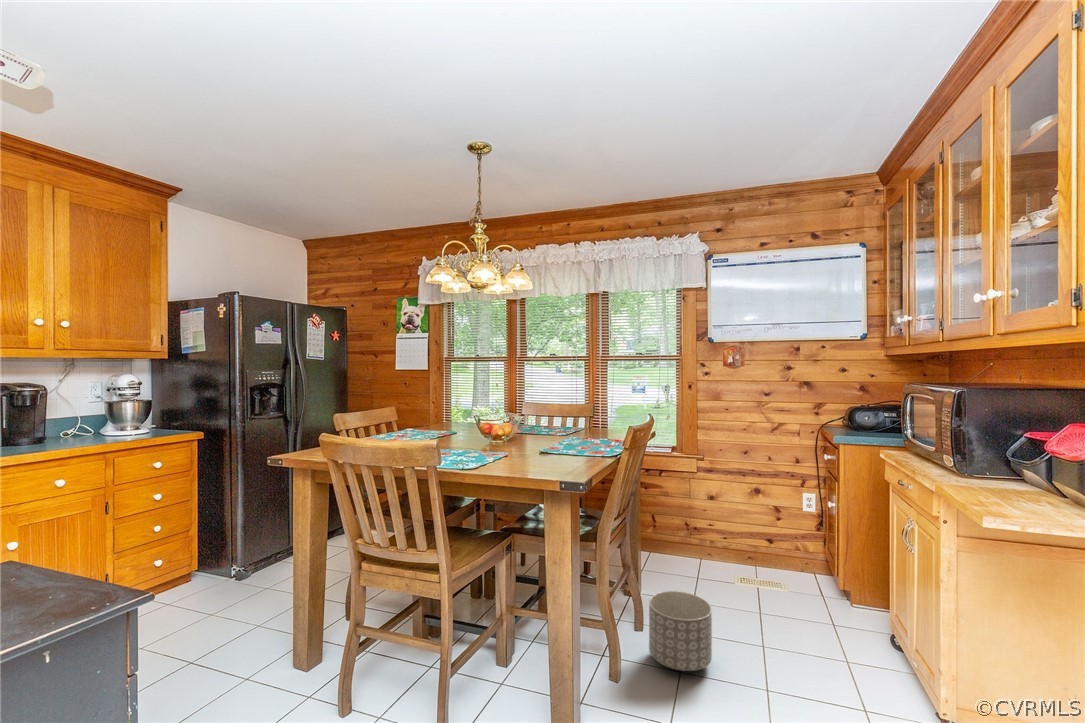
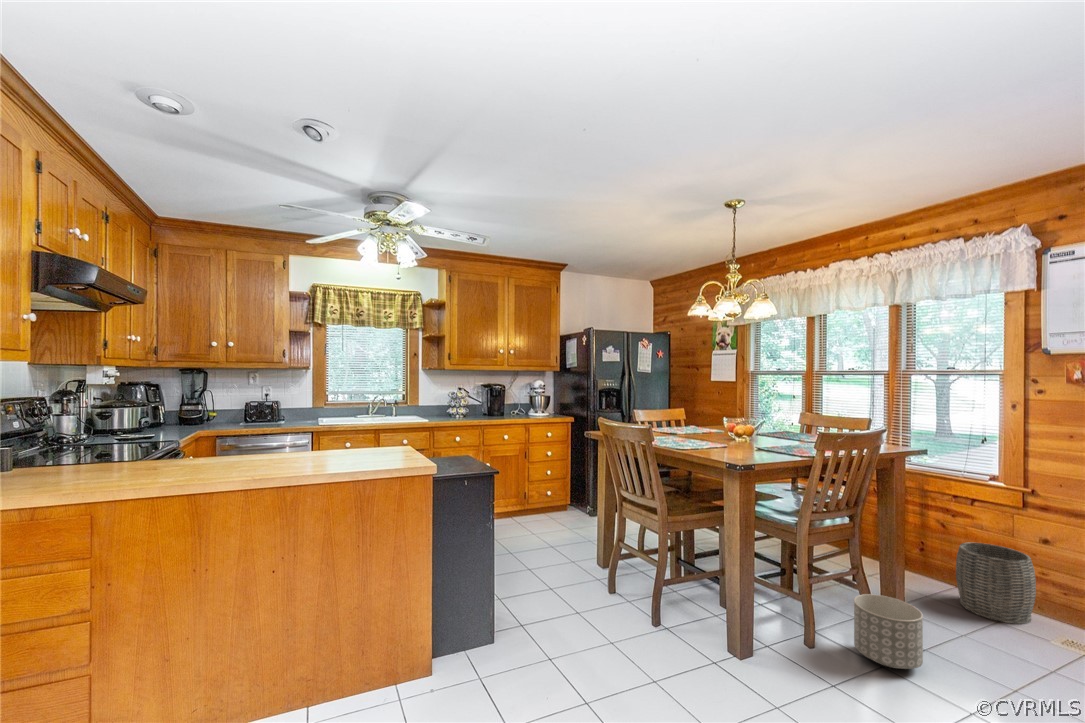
woven basket: none [660,508,714,576] -> present [956,543,1036,624]

